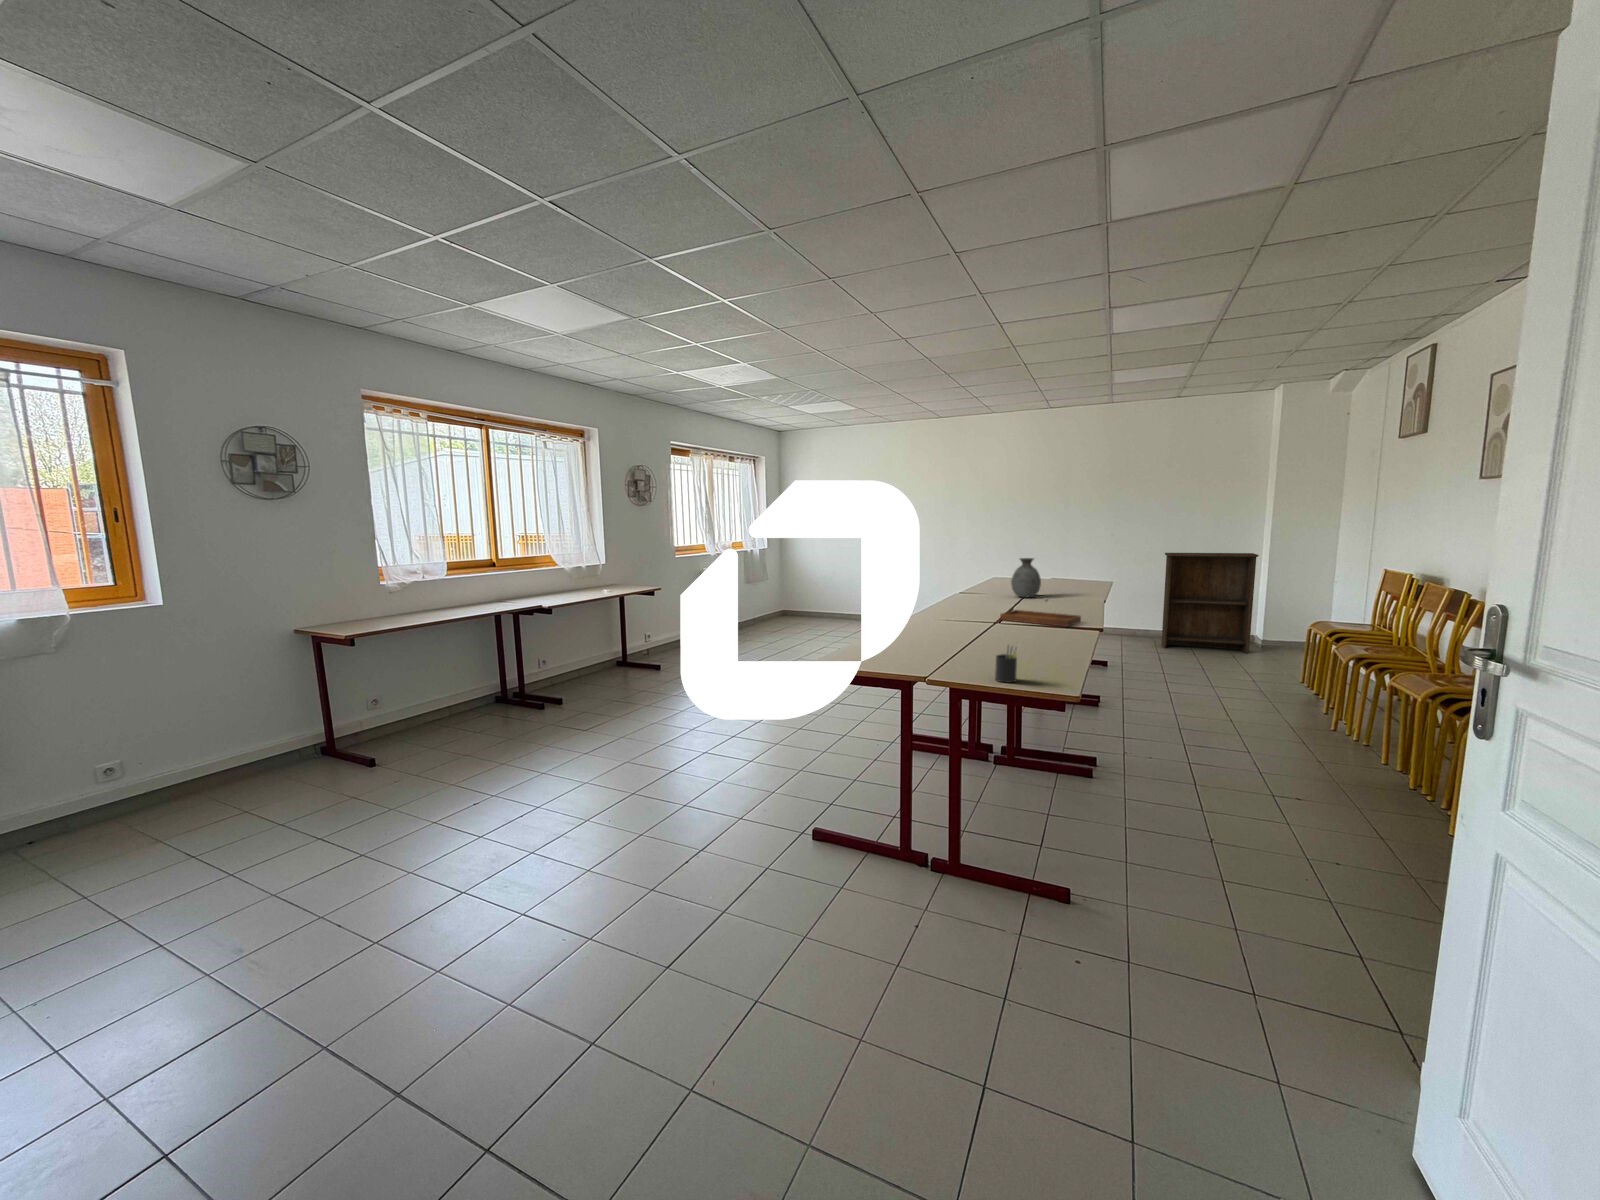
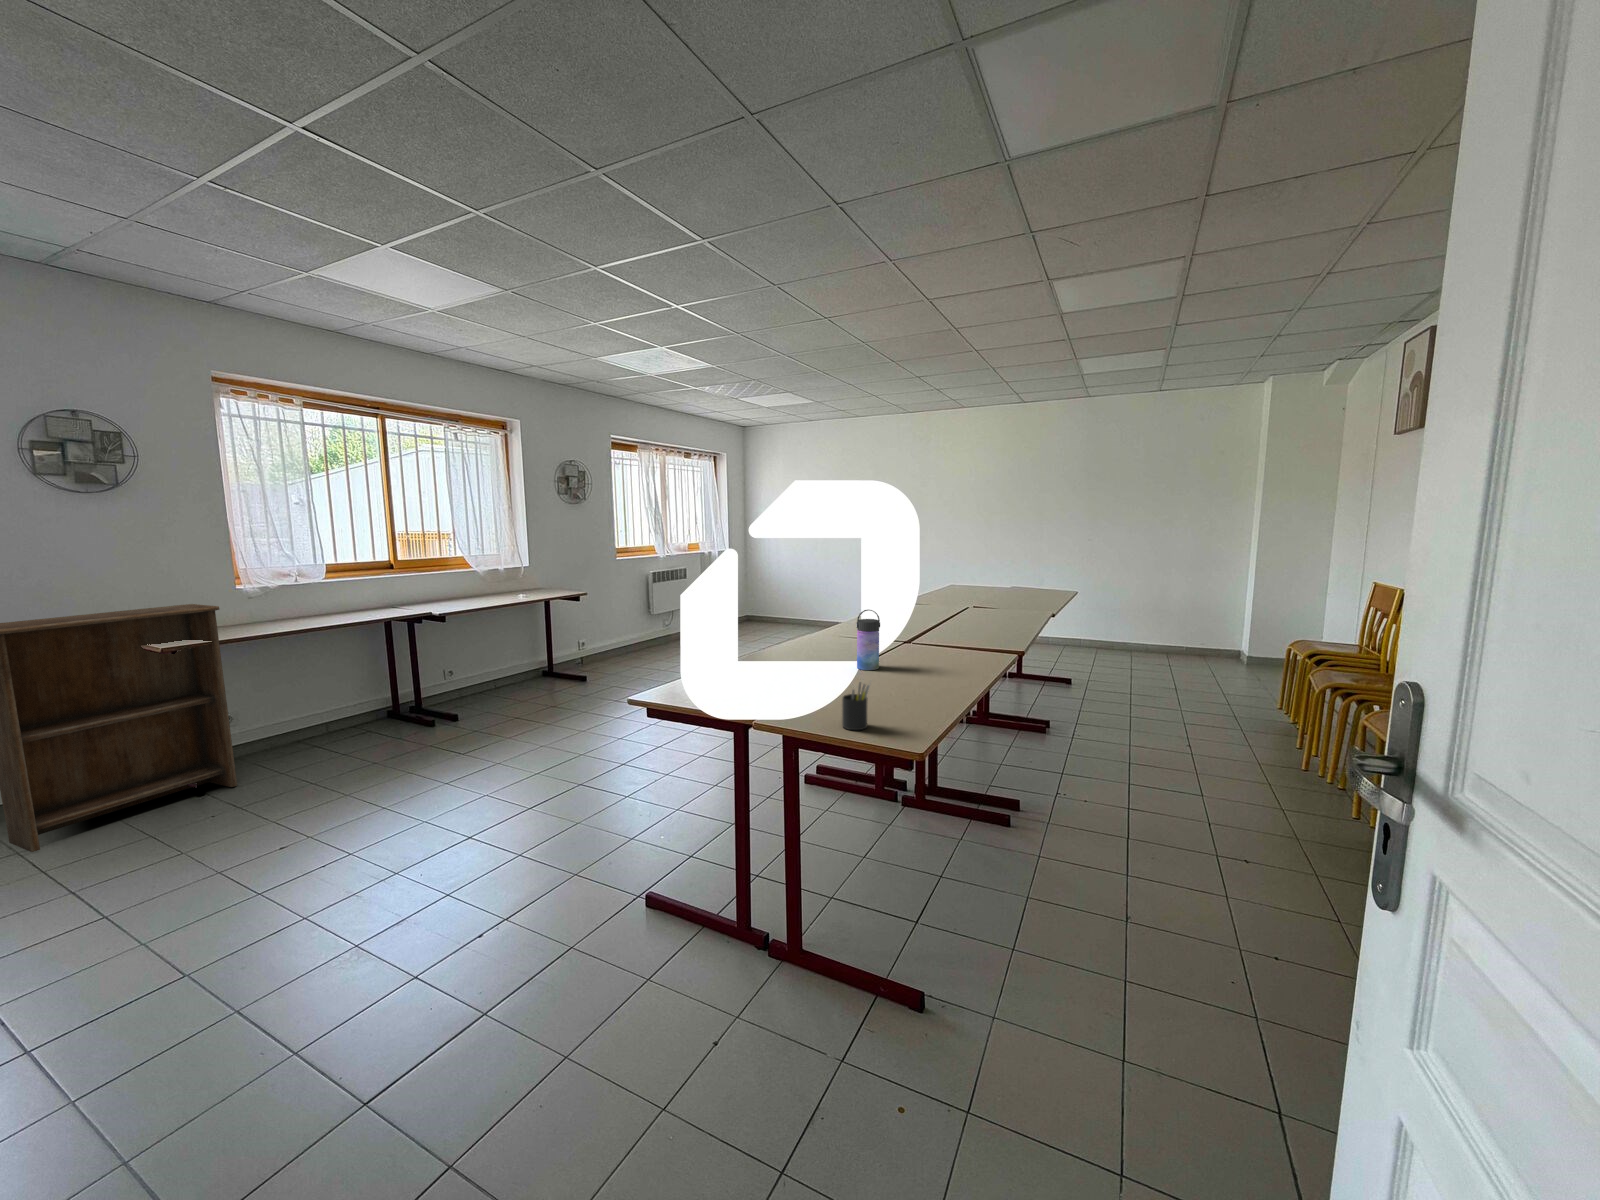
bookshelf: present [1161,553,1259,653] -> present [0,604,237,852]
vase: present [1011,558,1041,598] -> none [954,566,986,610]
water bottle: none [968,592,989,643] -> present [856,610,880,670]
tray: present [1000,598,1081,627] -> none [917,615,1007,650]

